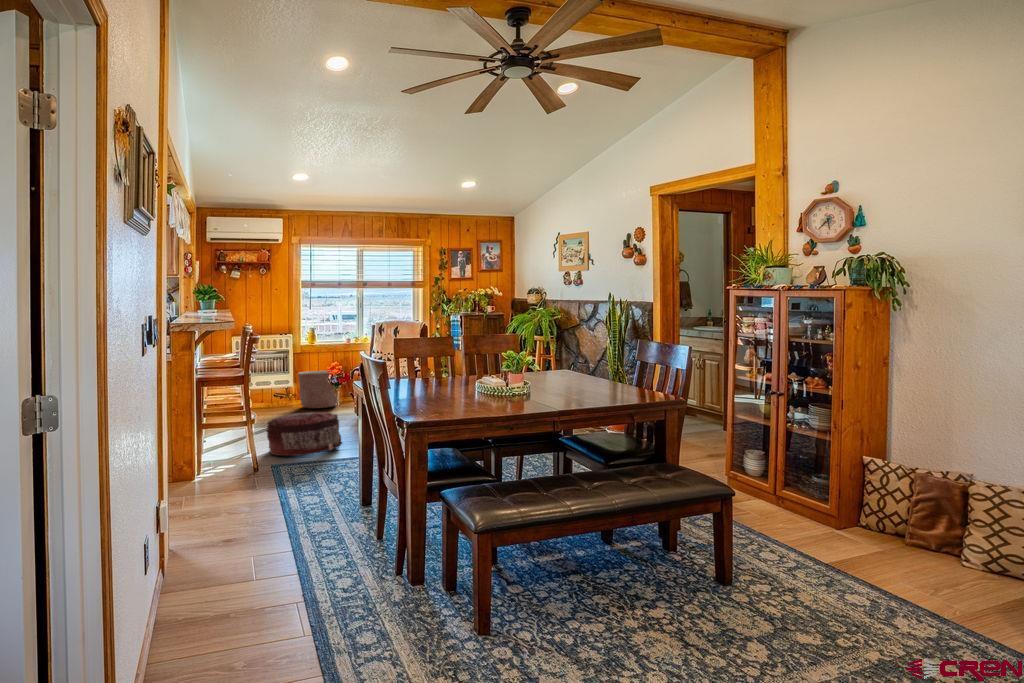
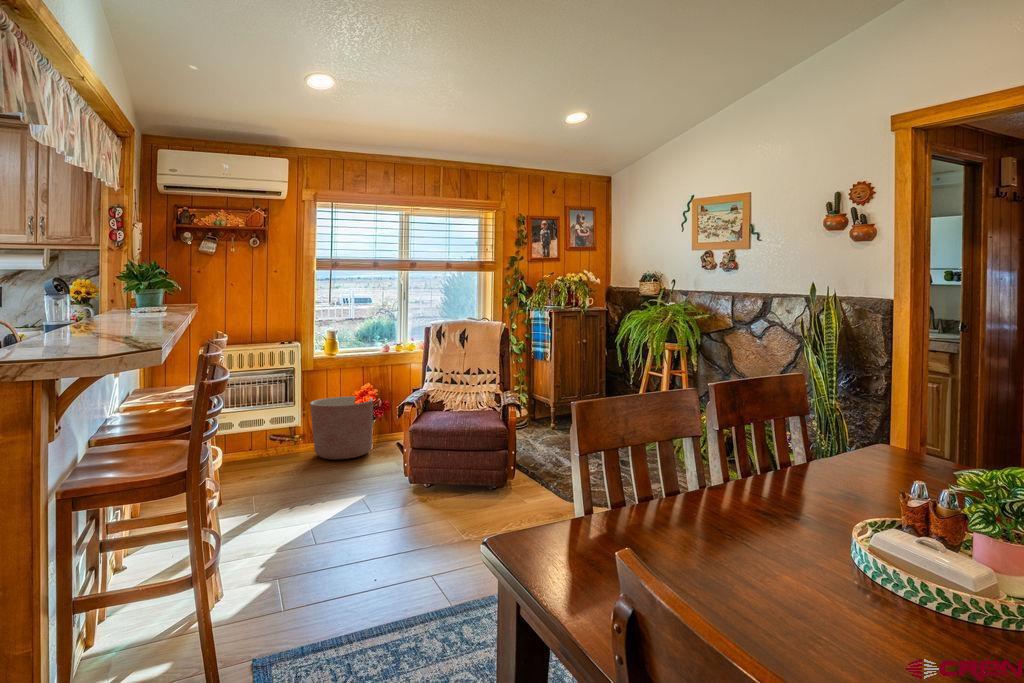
pouf: present [266,412,342,456] -> none [250,505,406,628]

